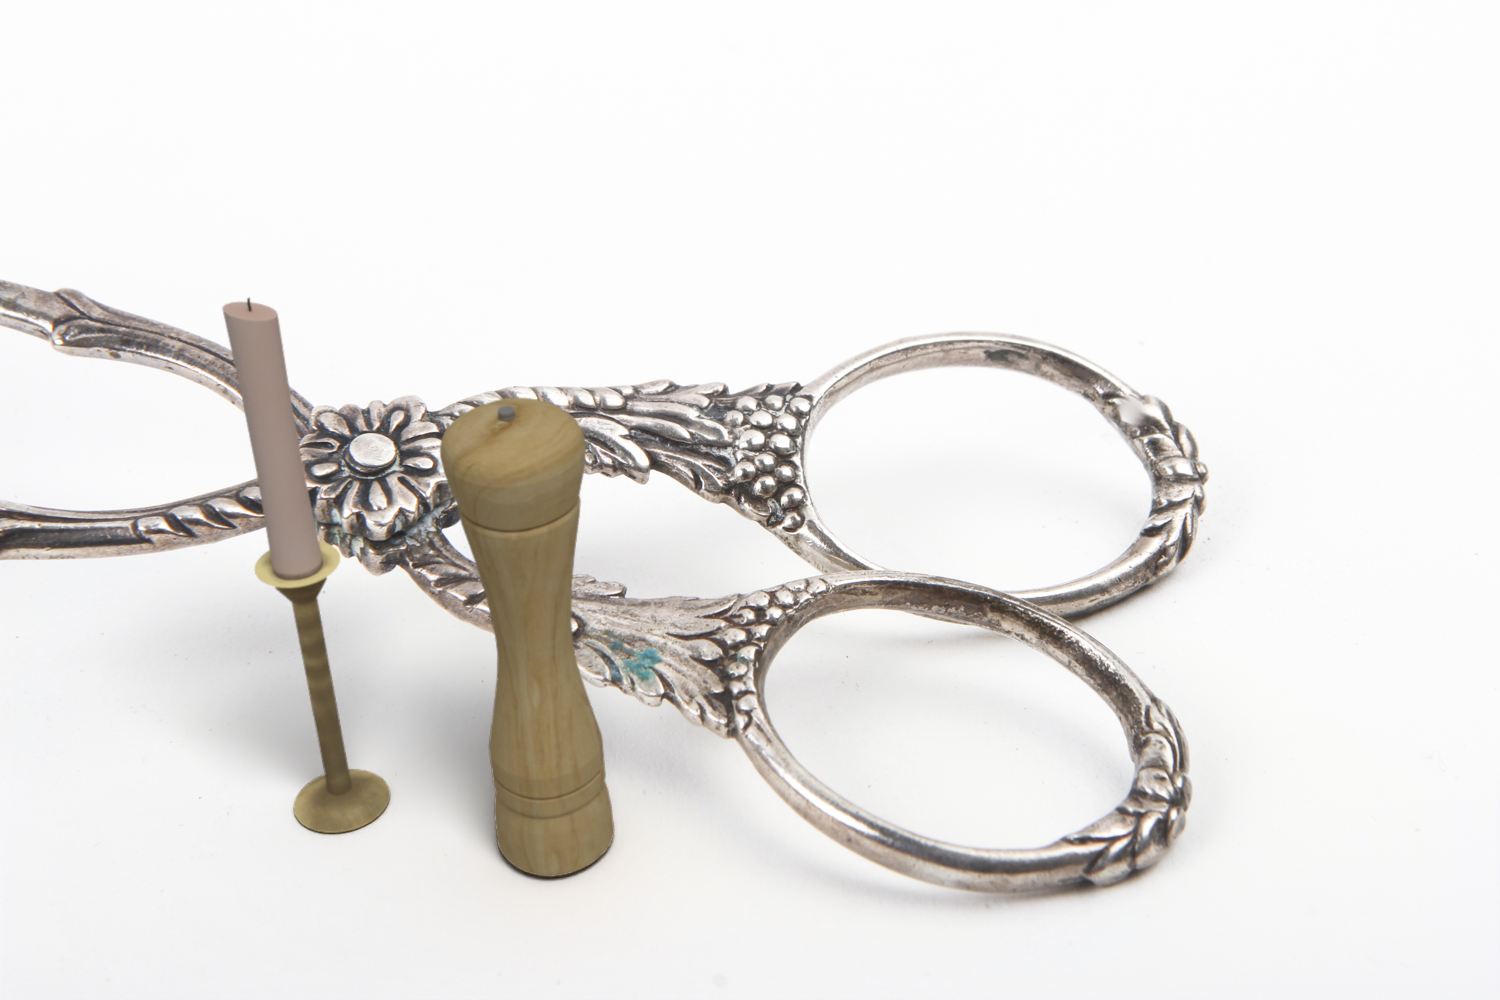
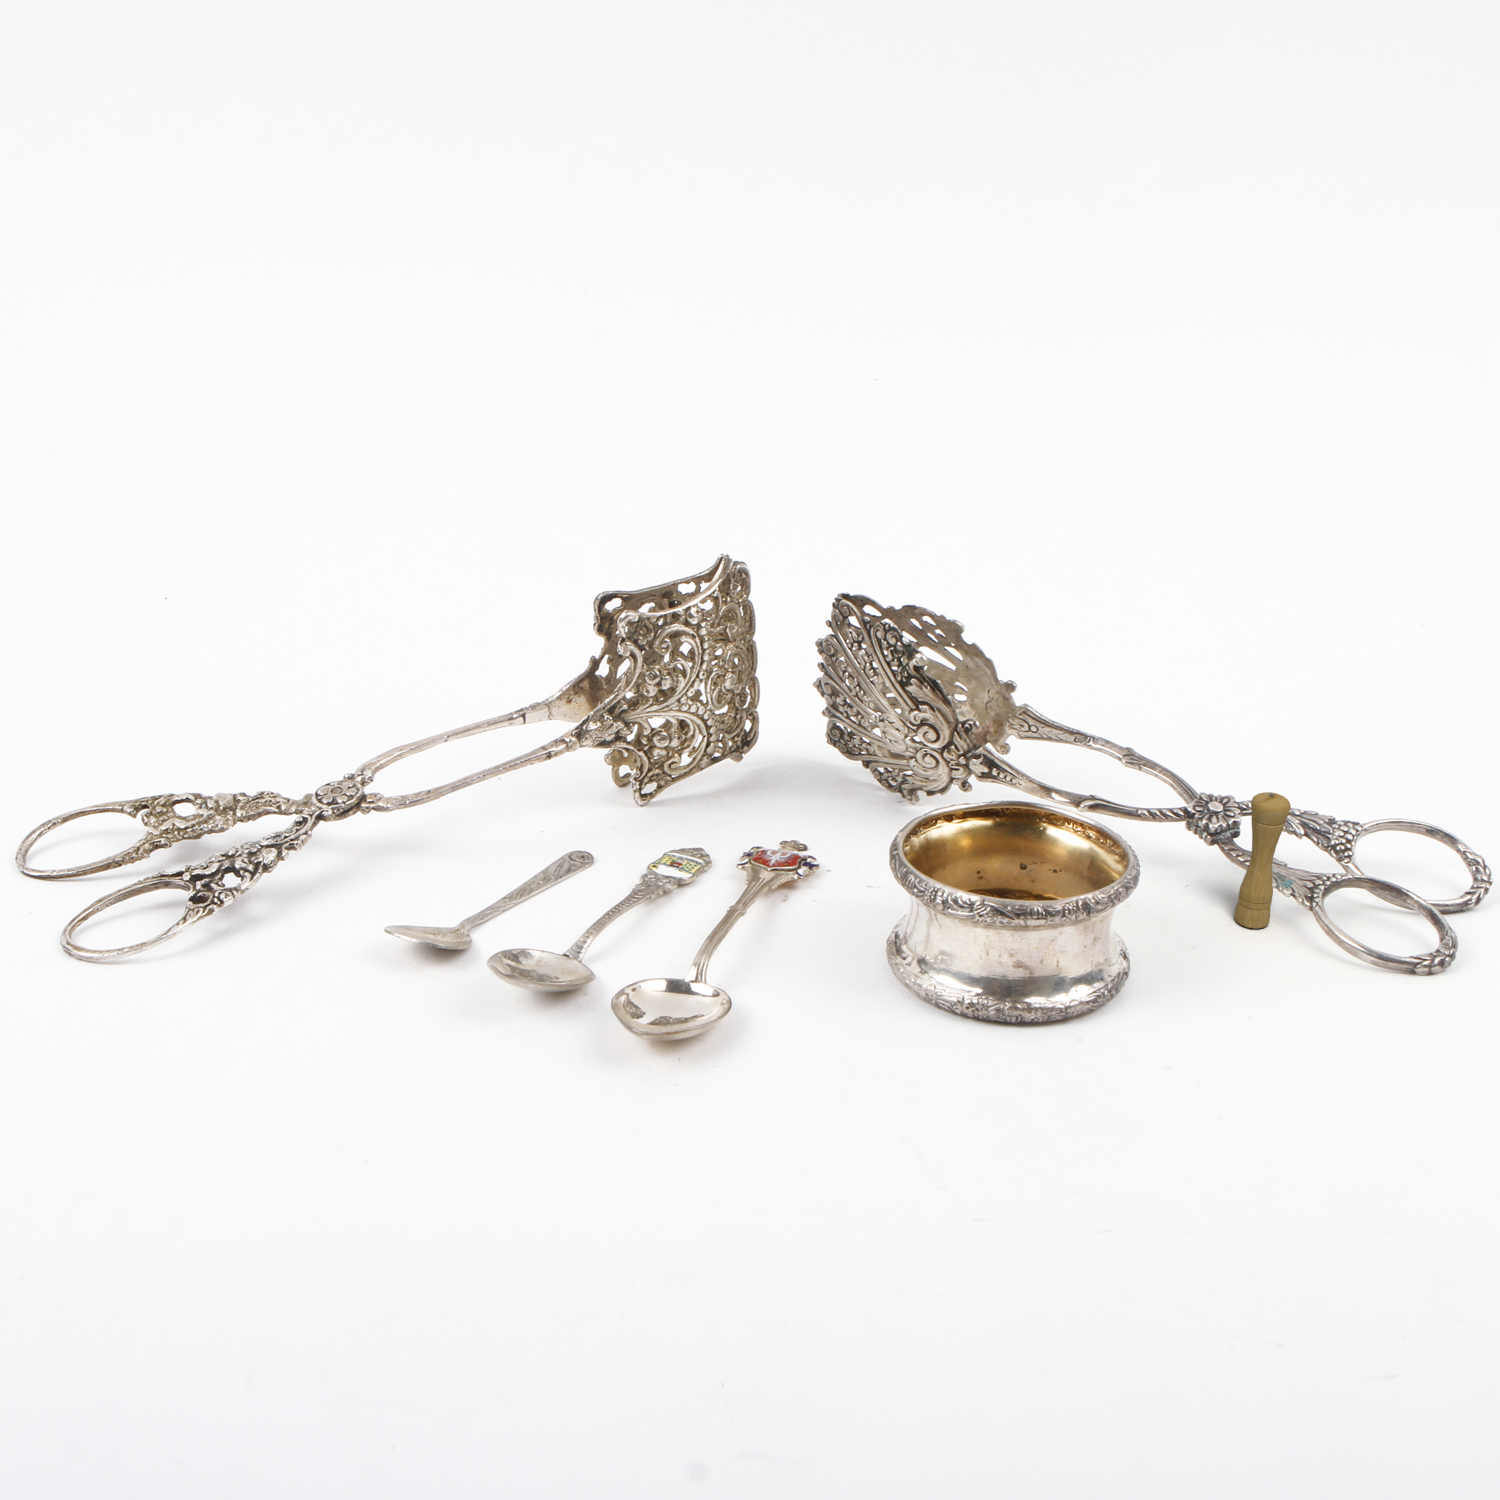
candlestick: present [222,298,390,833] -> none [1176,752,1217,904]

